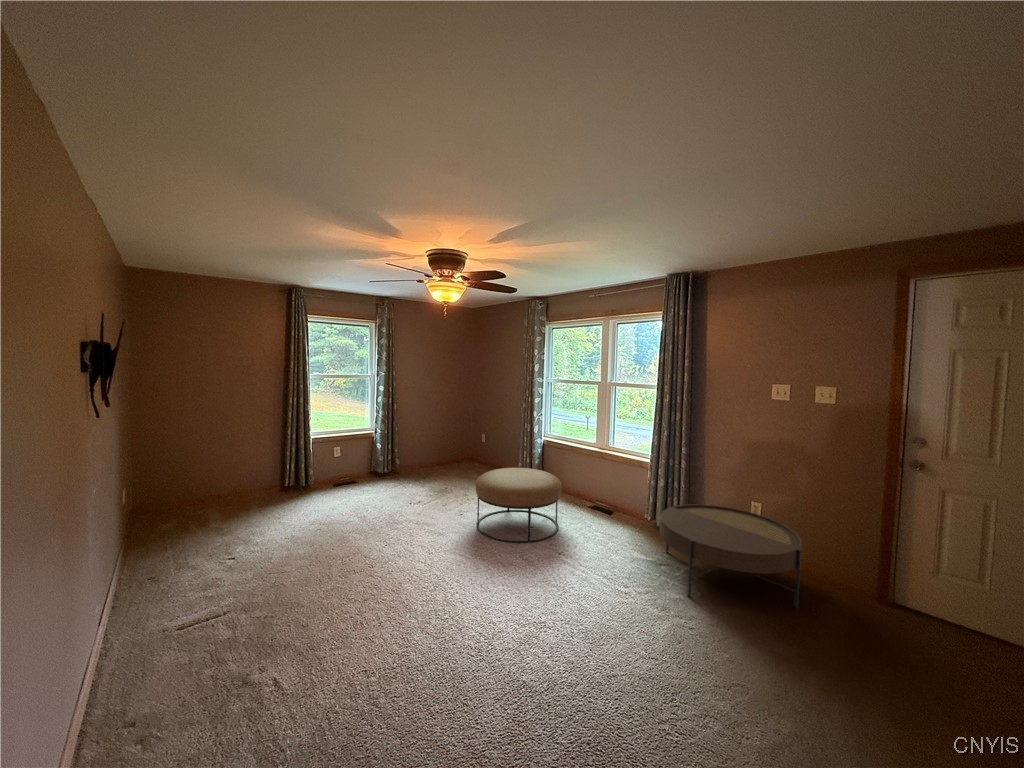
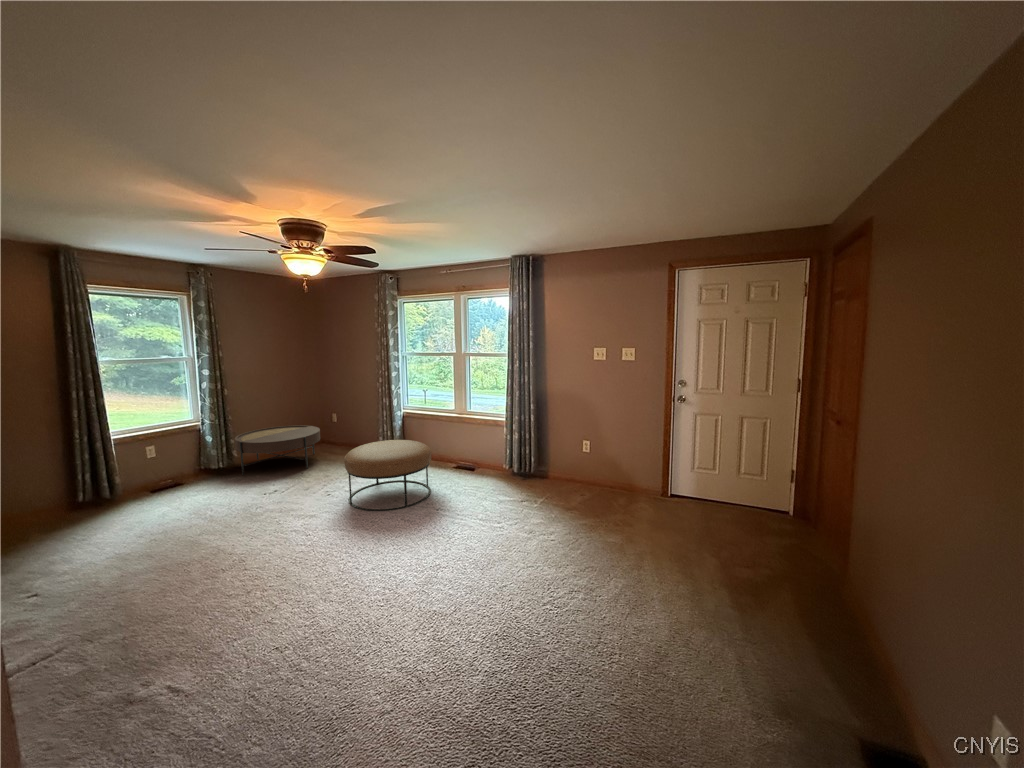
coffee table: present [660,504,802,608] -> present [235,425,320,475]

